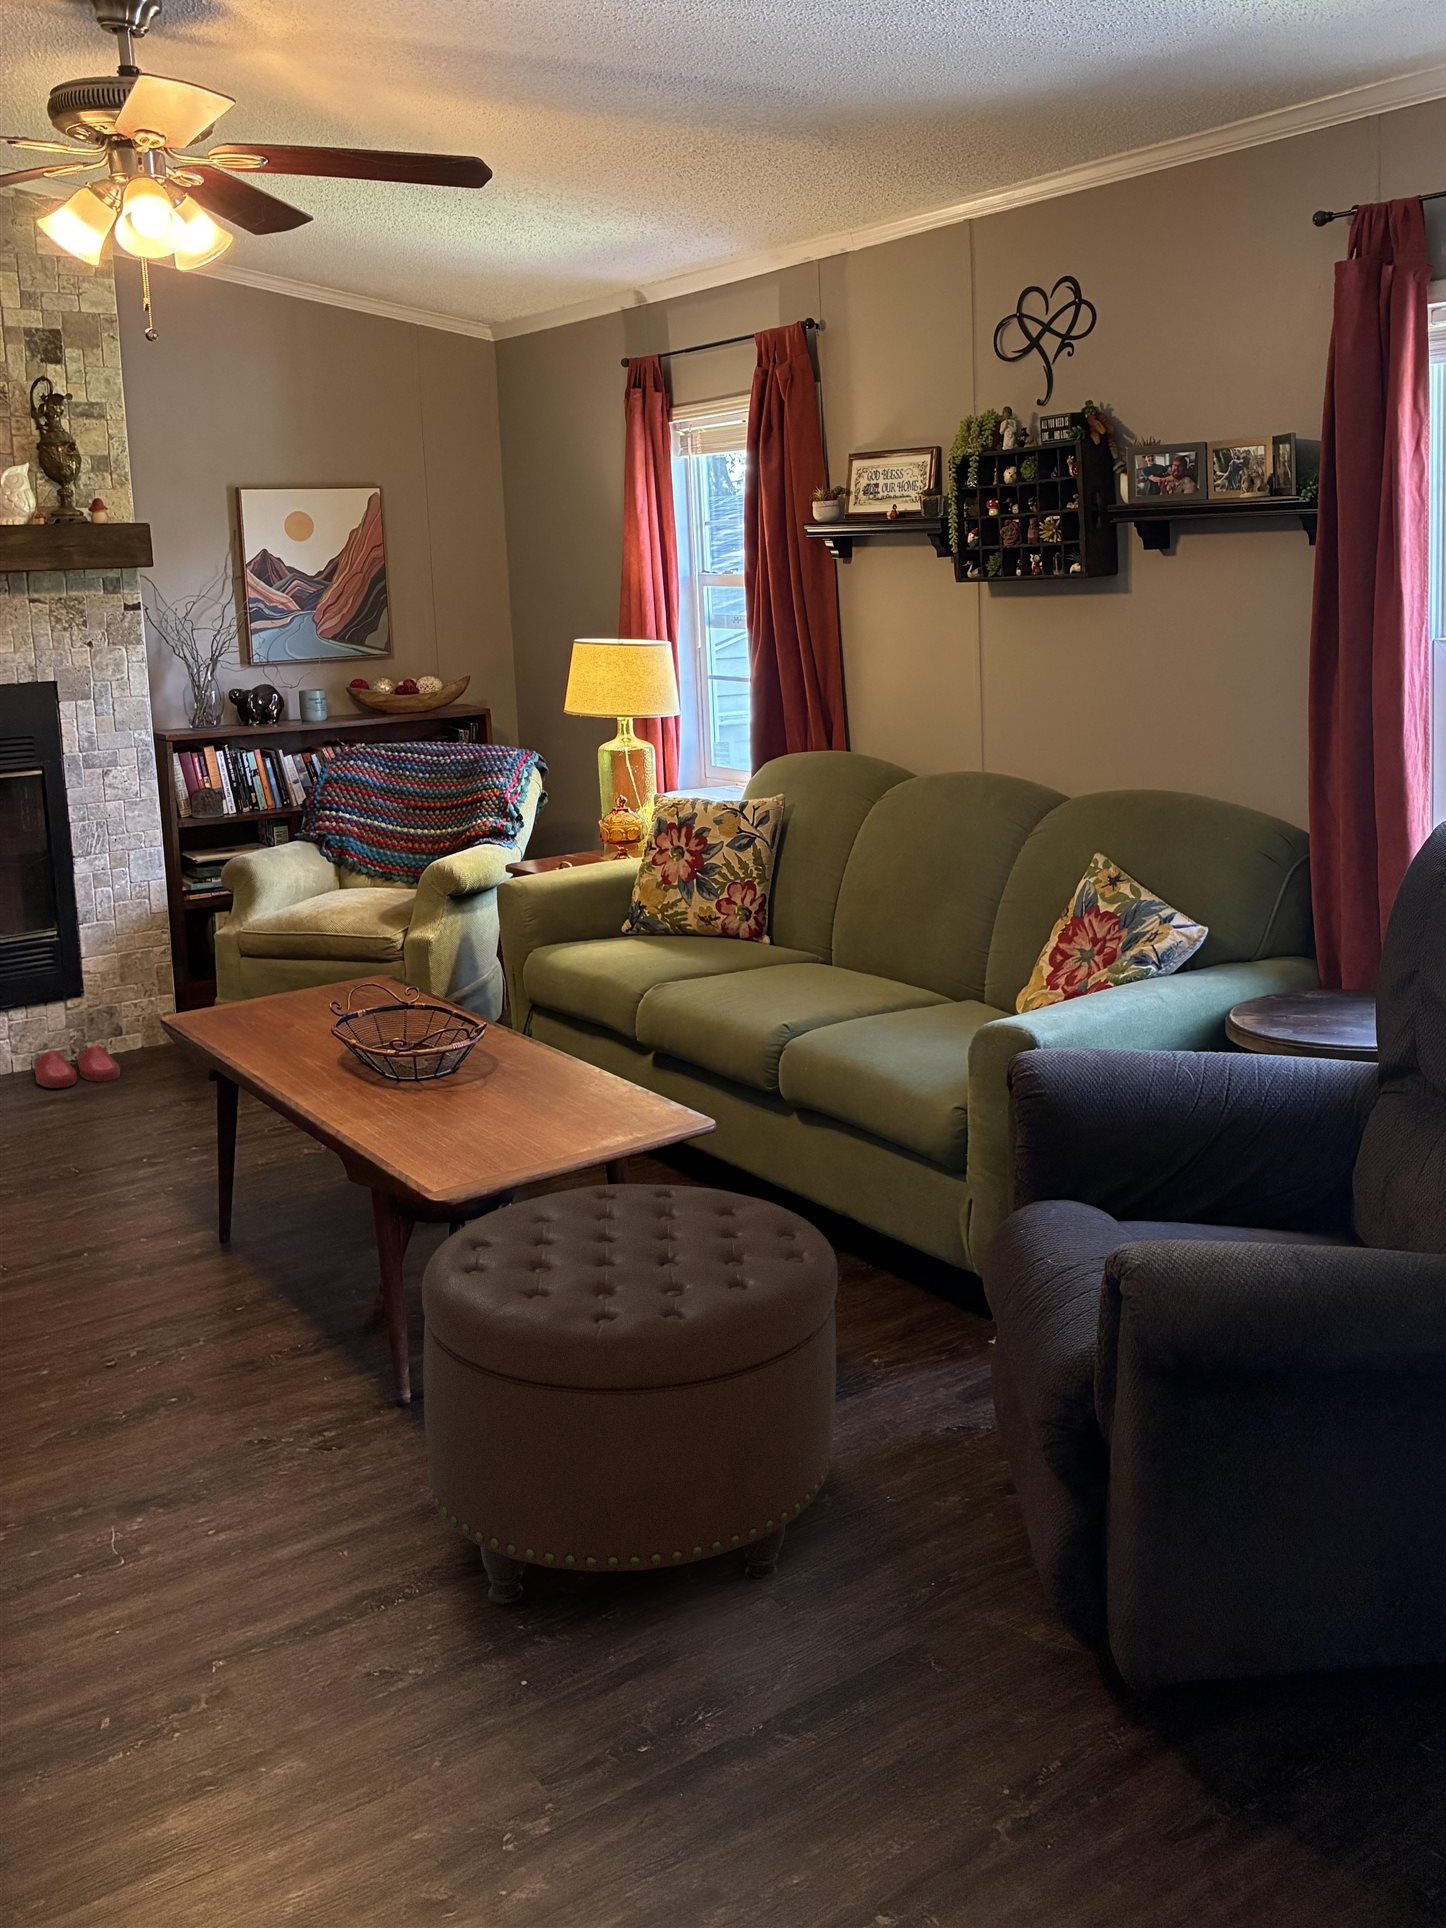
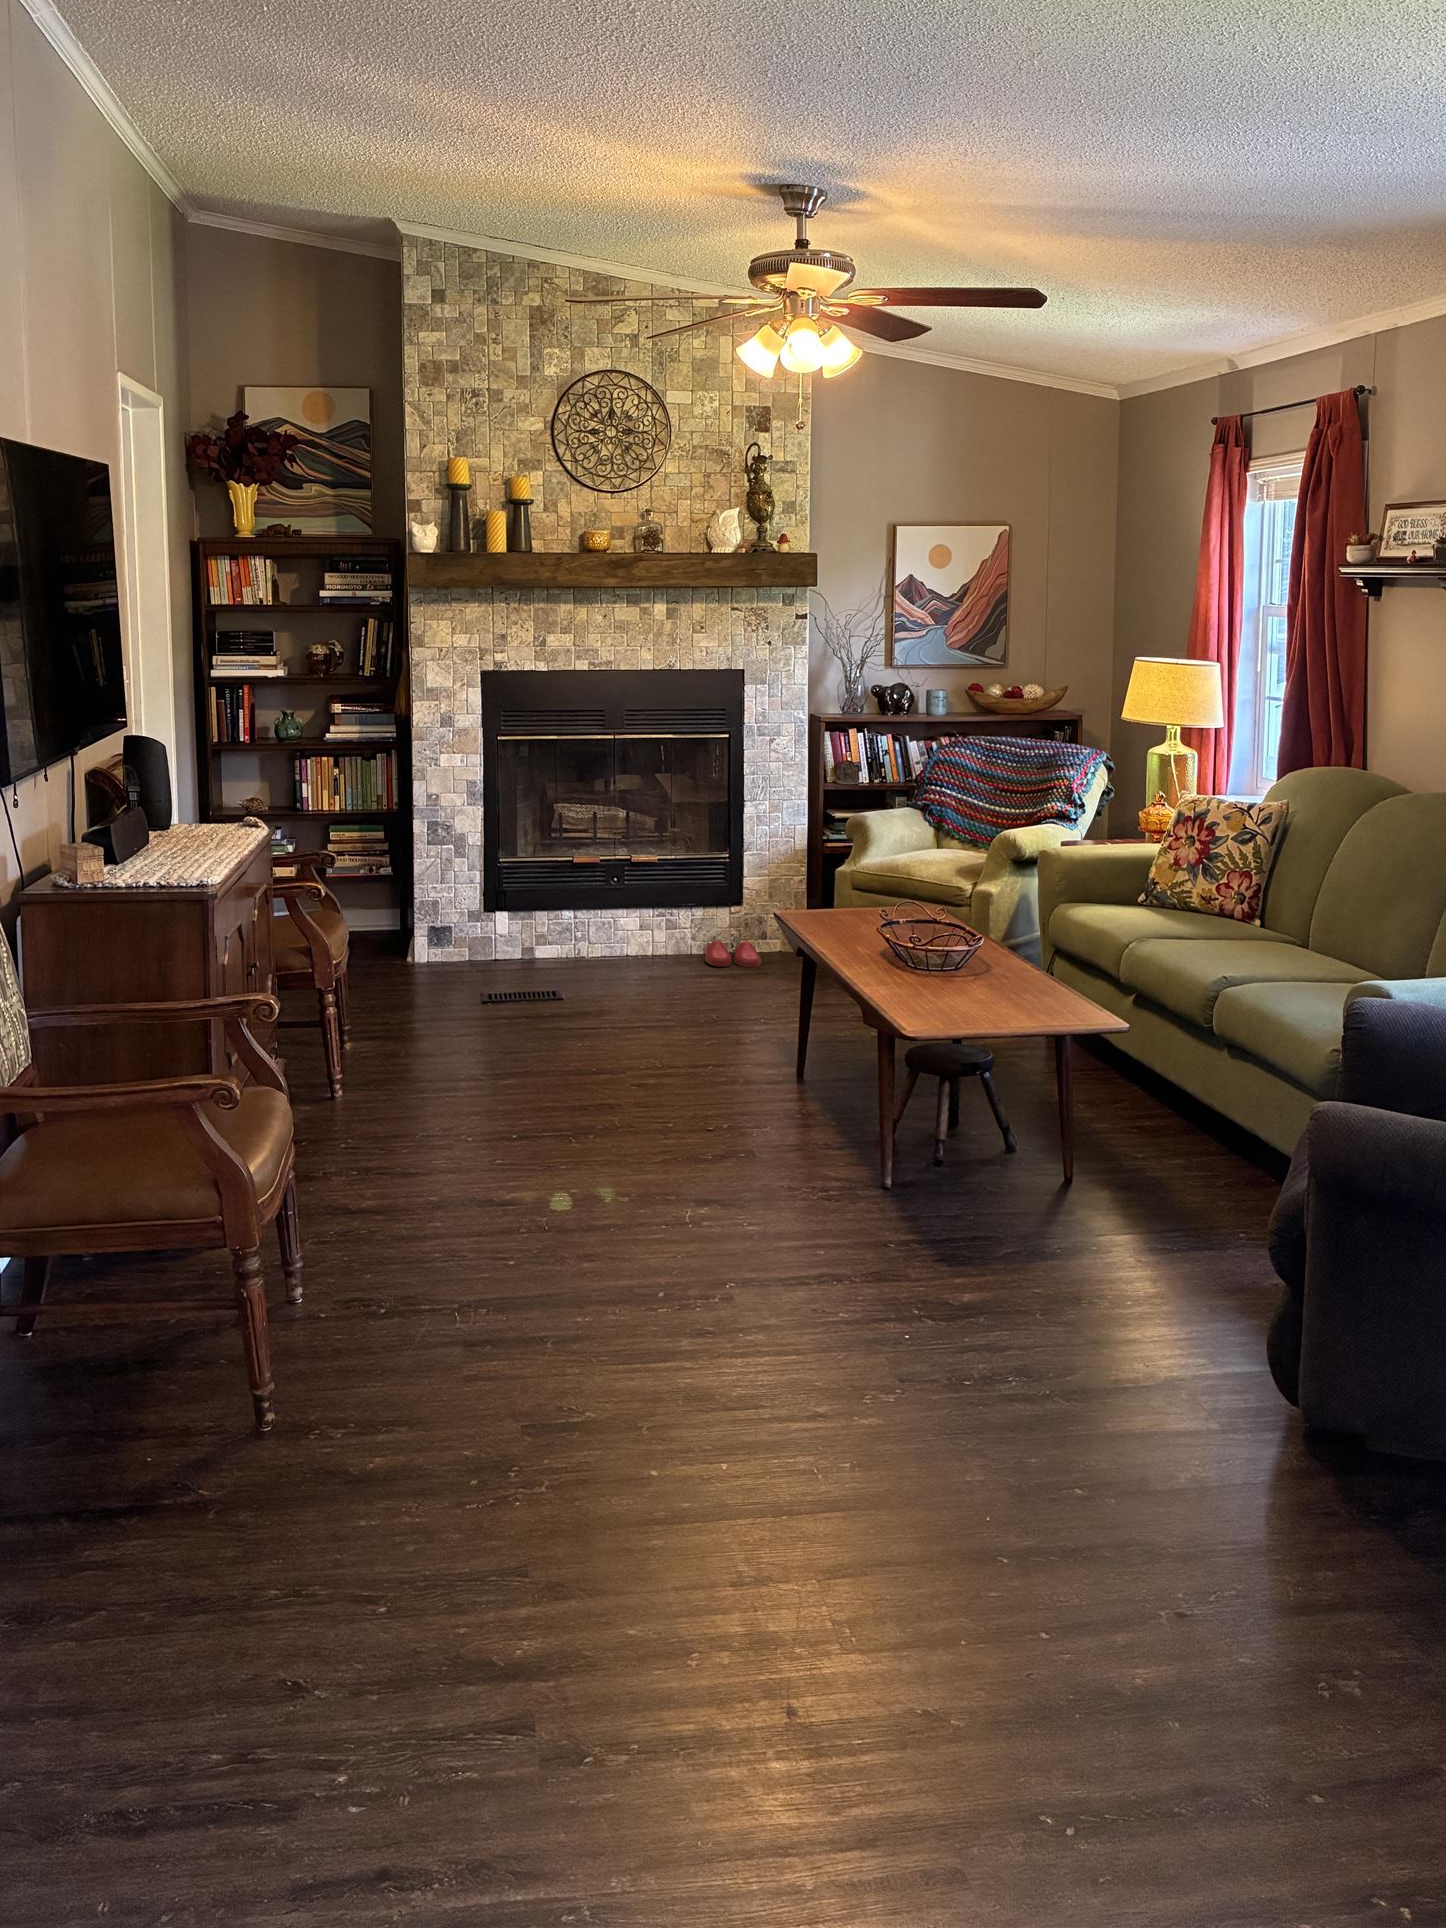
ottoman: present [422,1184,838,1604] -> none [867,1055,1182,1352]

